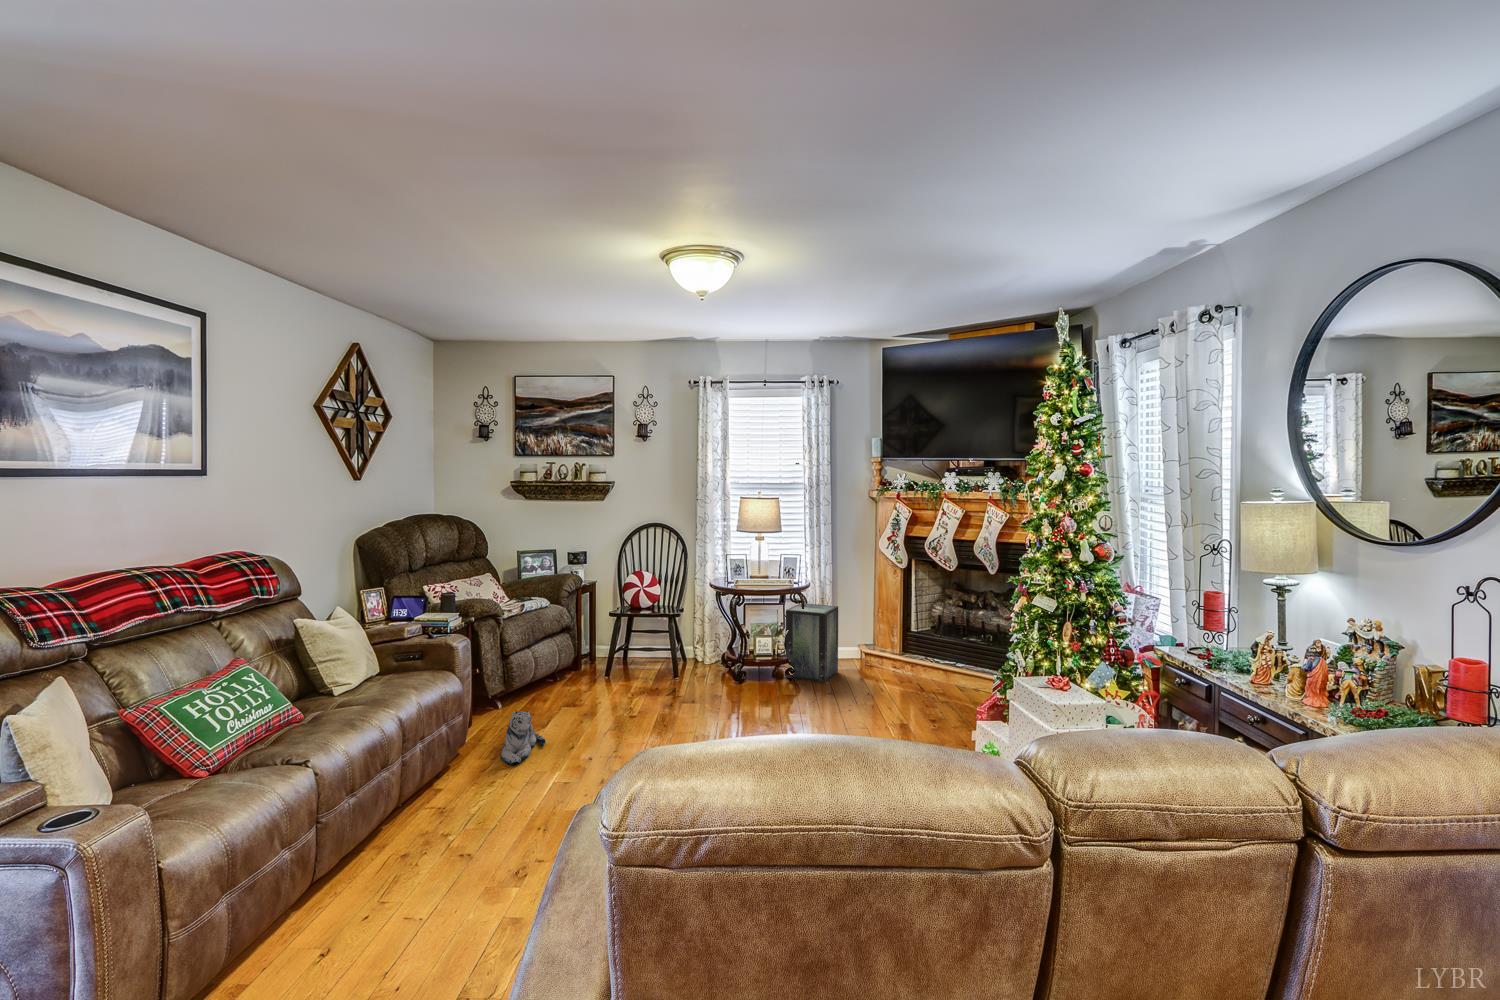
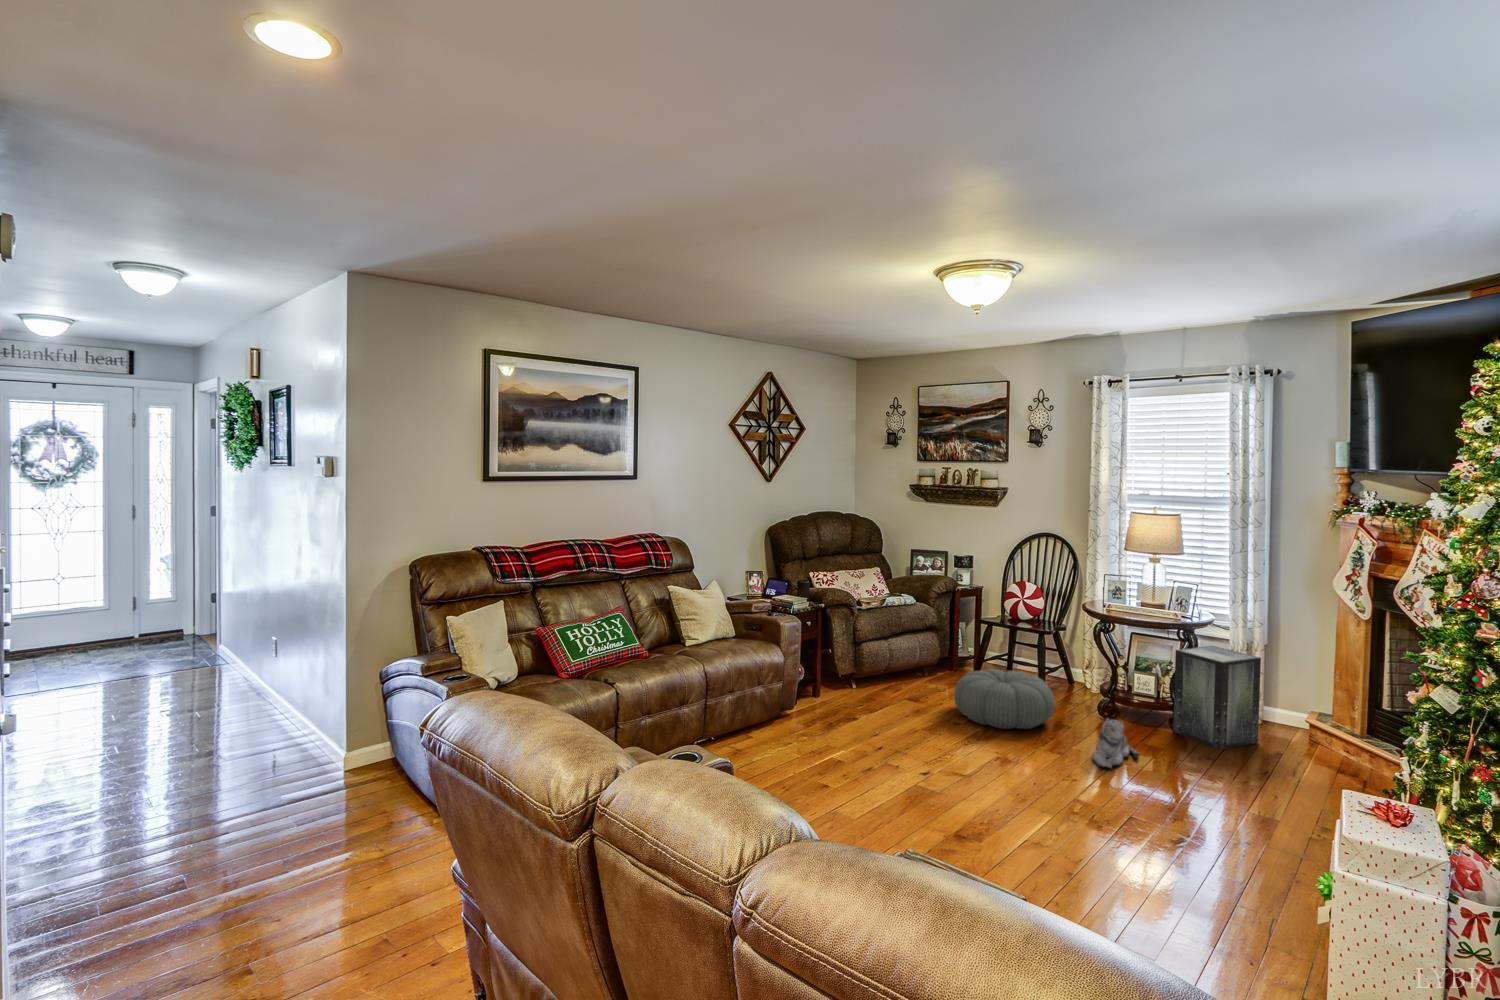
pouf: none [619,652,710,708] -> present [954,669,1055,729]
plush toy: present [501,711,545,764] -> present [1093,719,1139,768]

